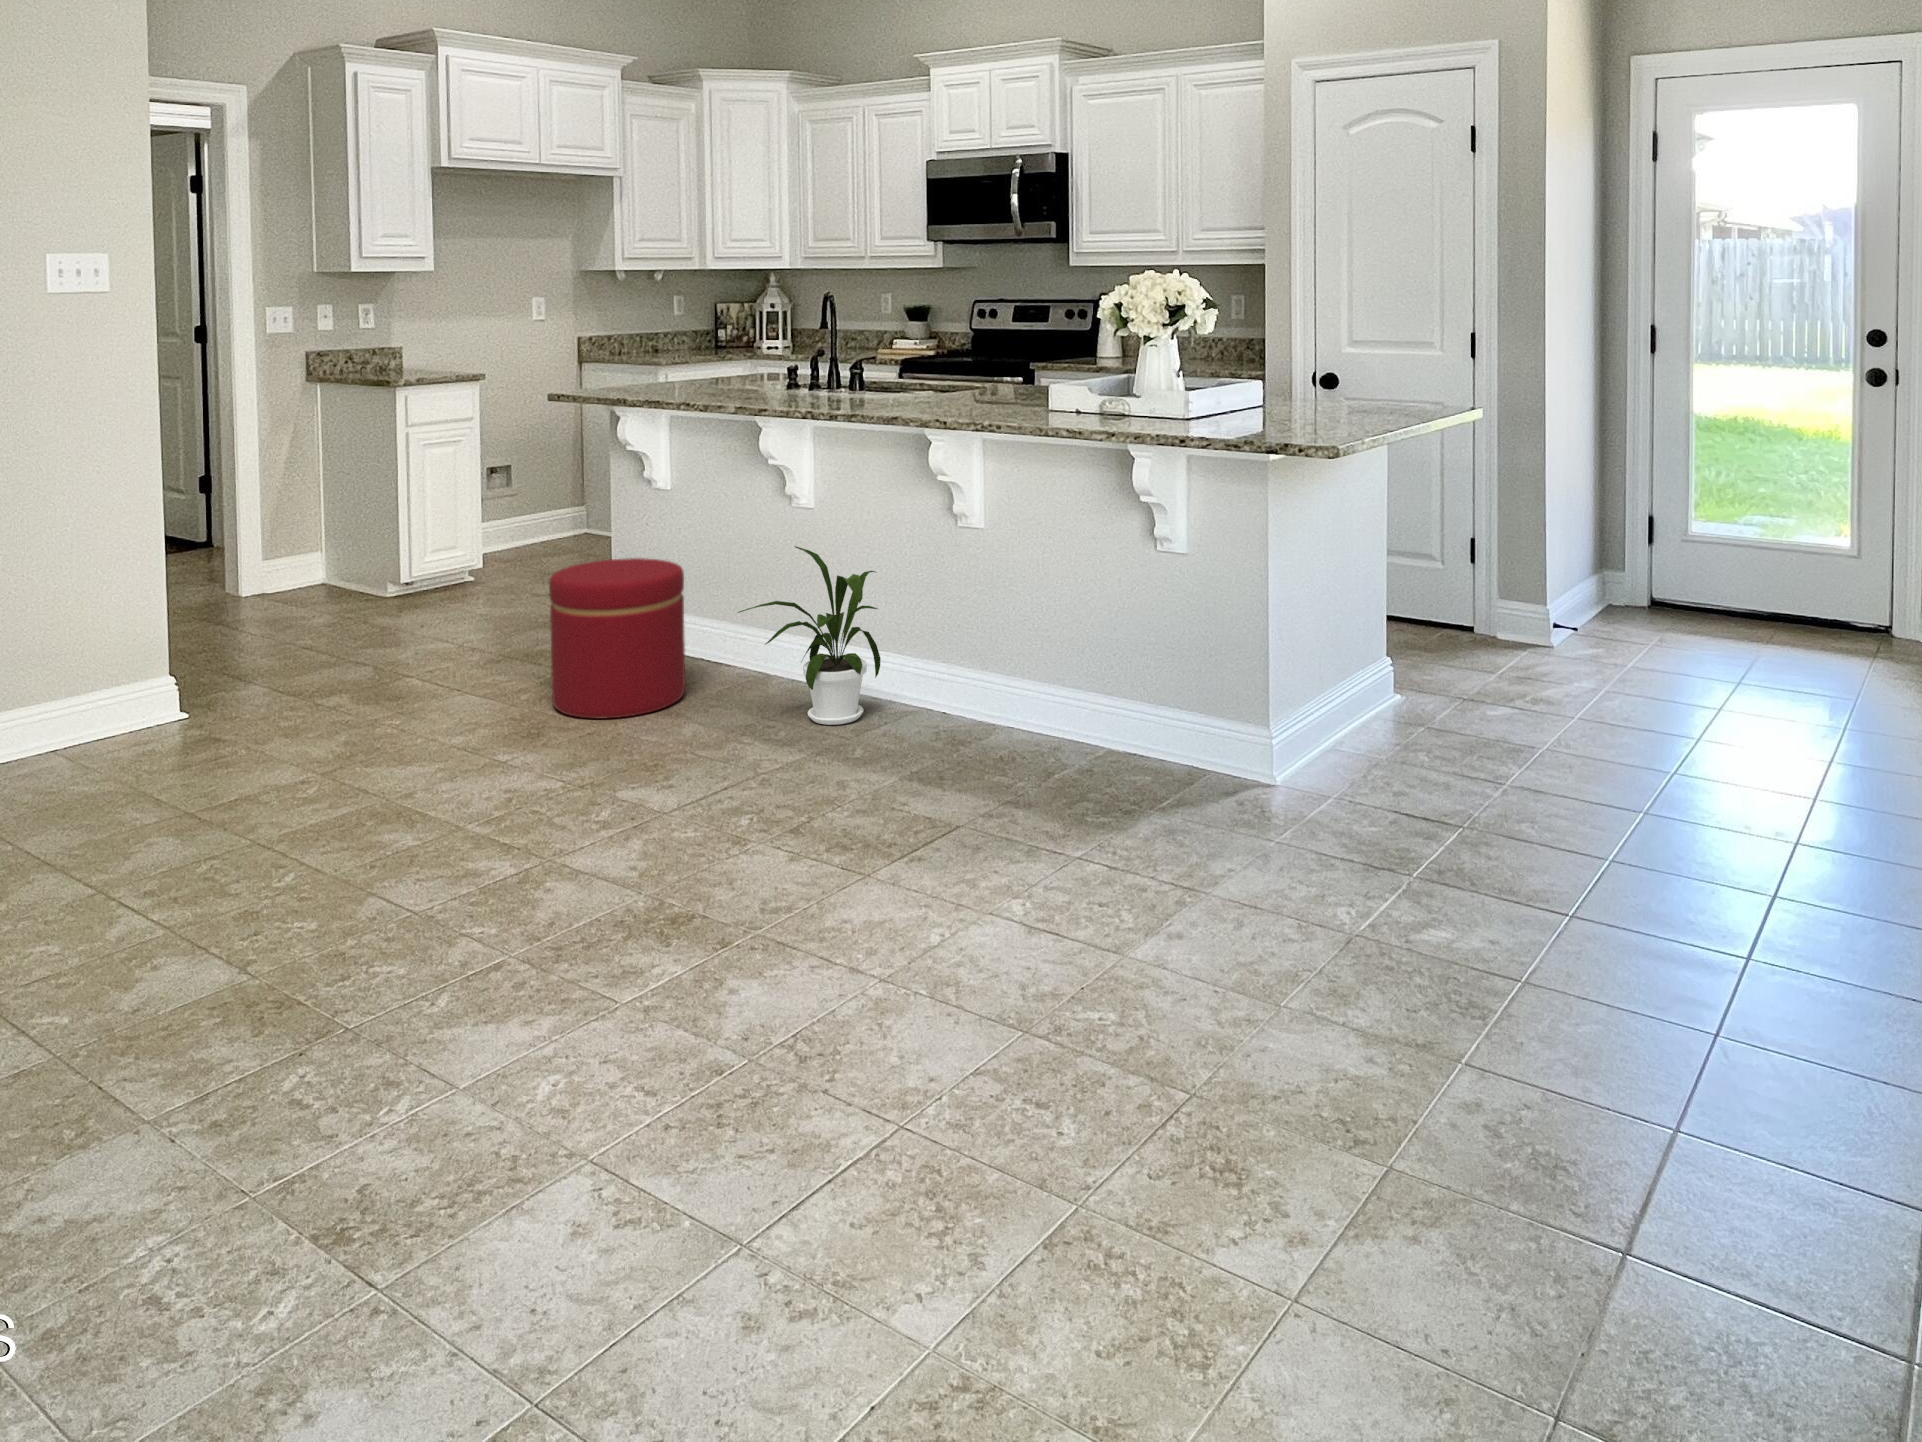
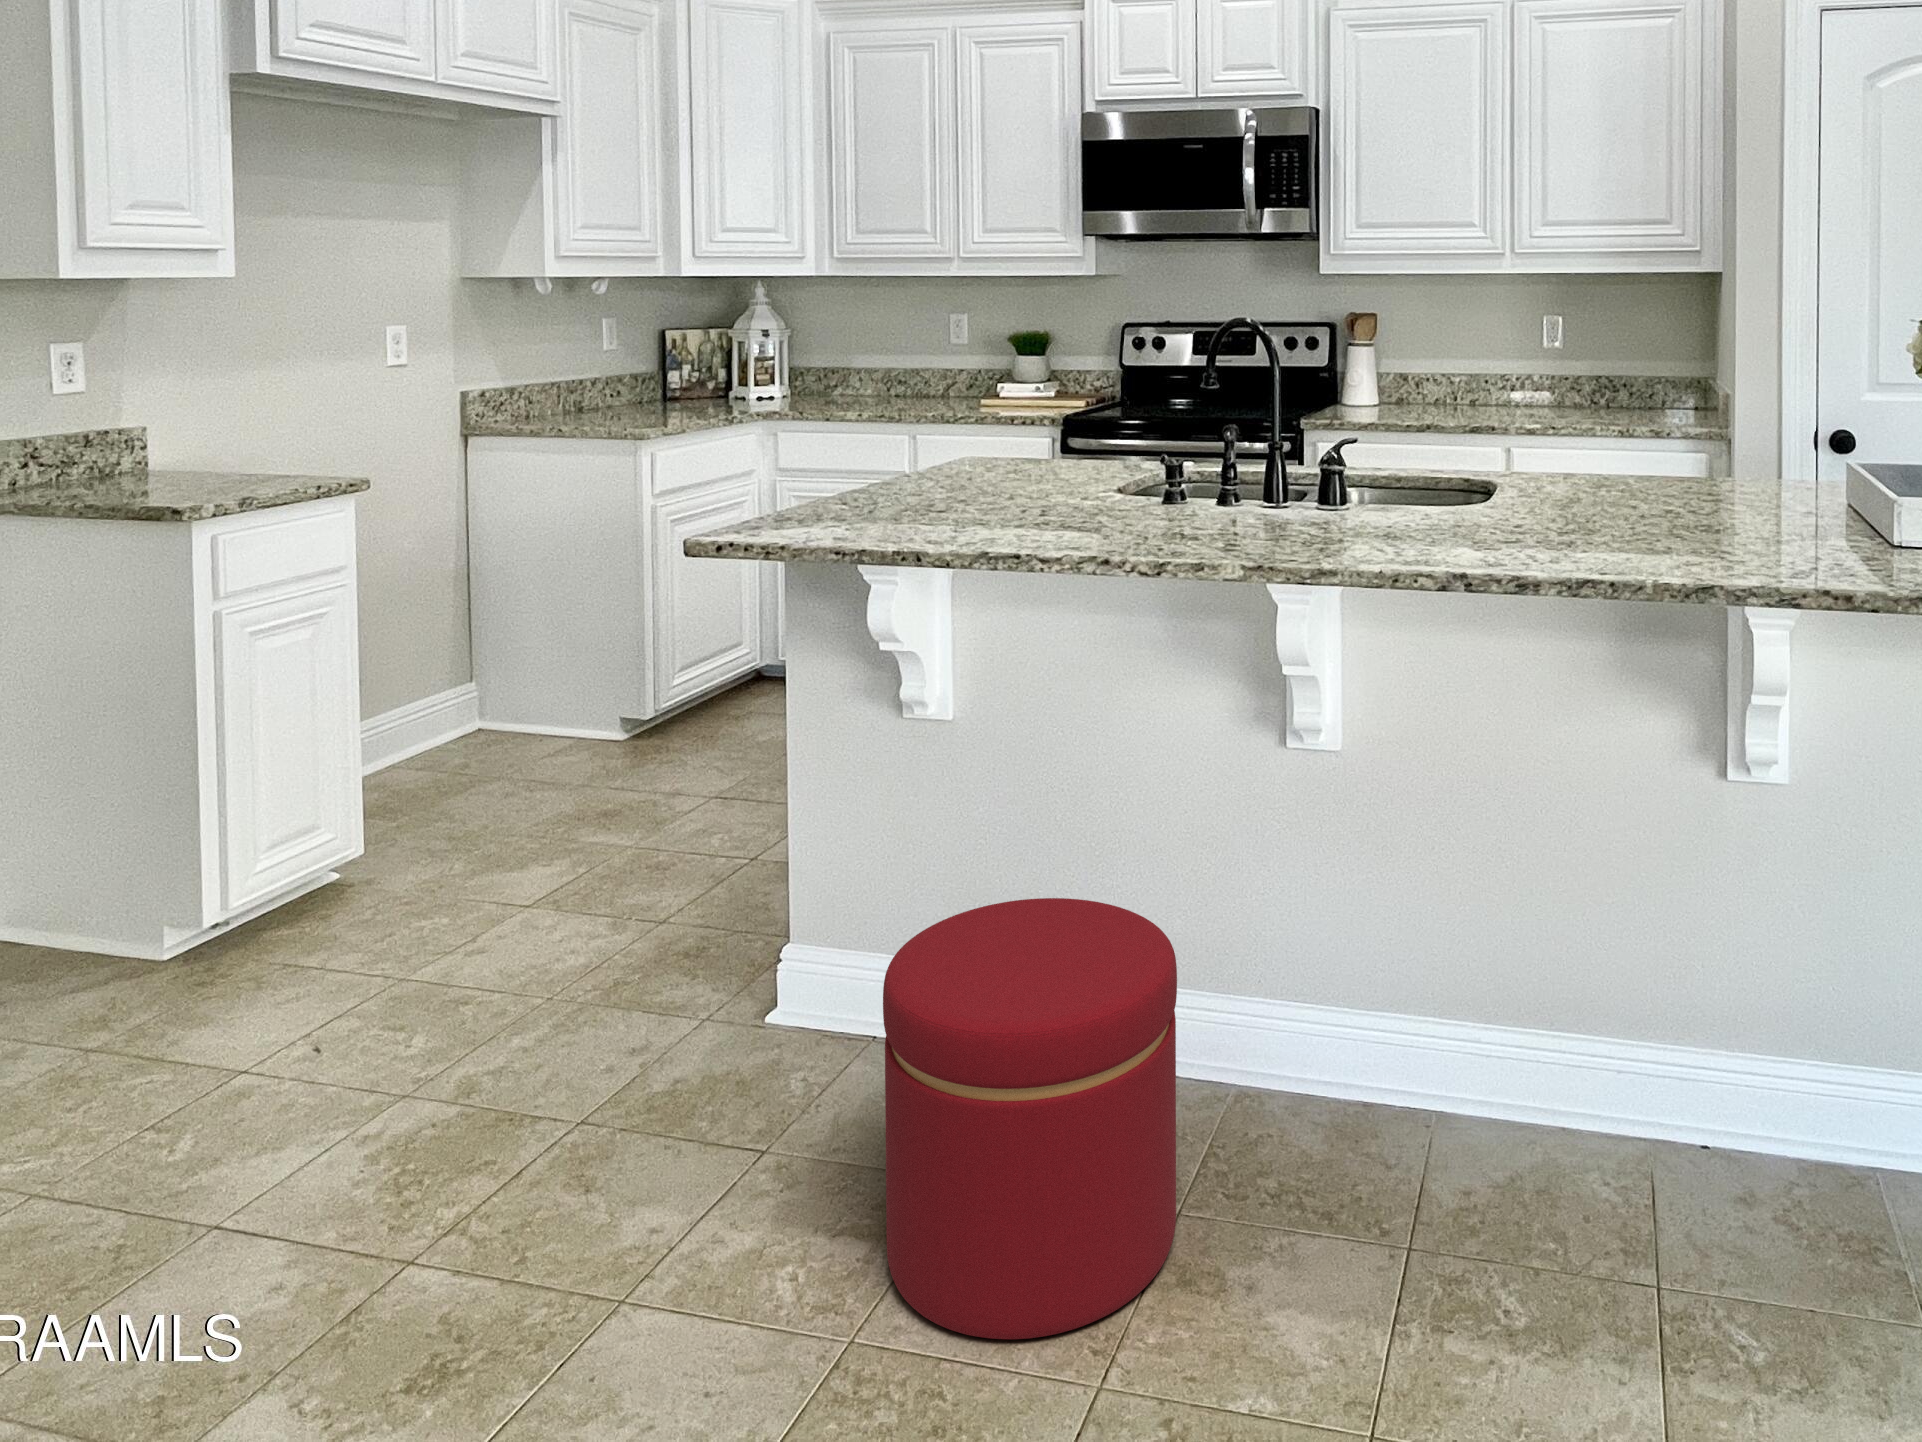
house plant: present [738,546,881,725] -> none [1381,854,1668,1236]

